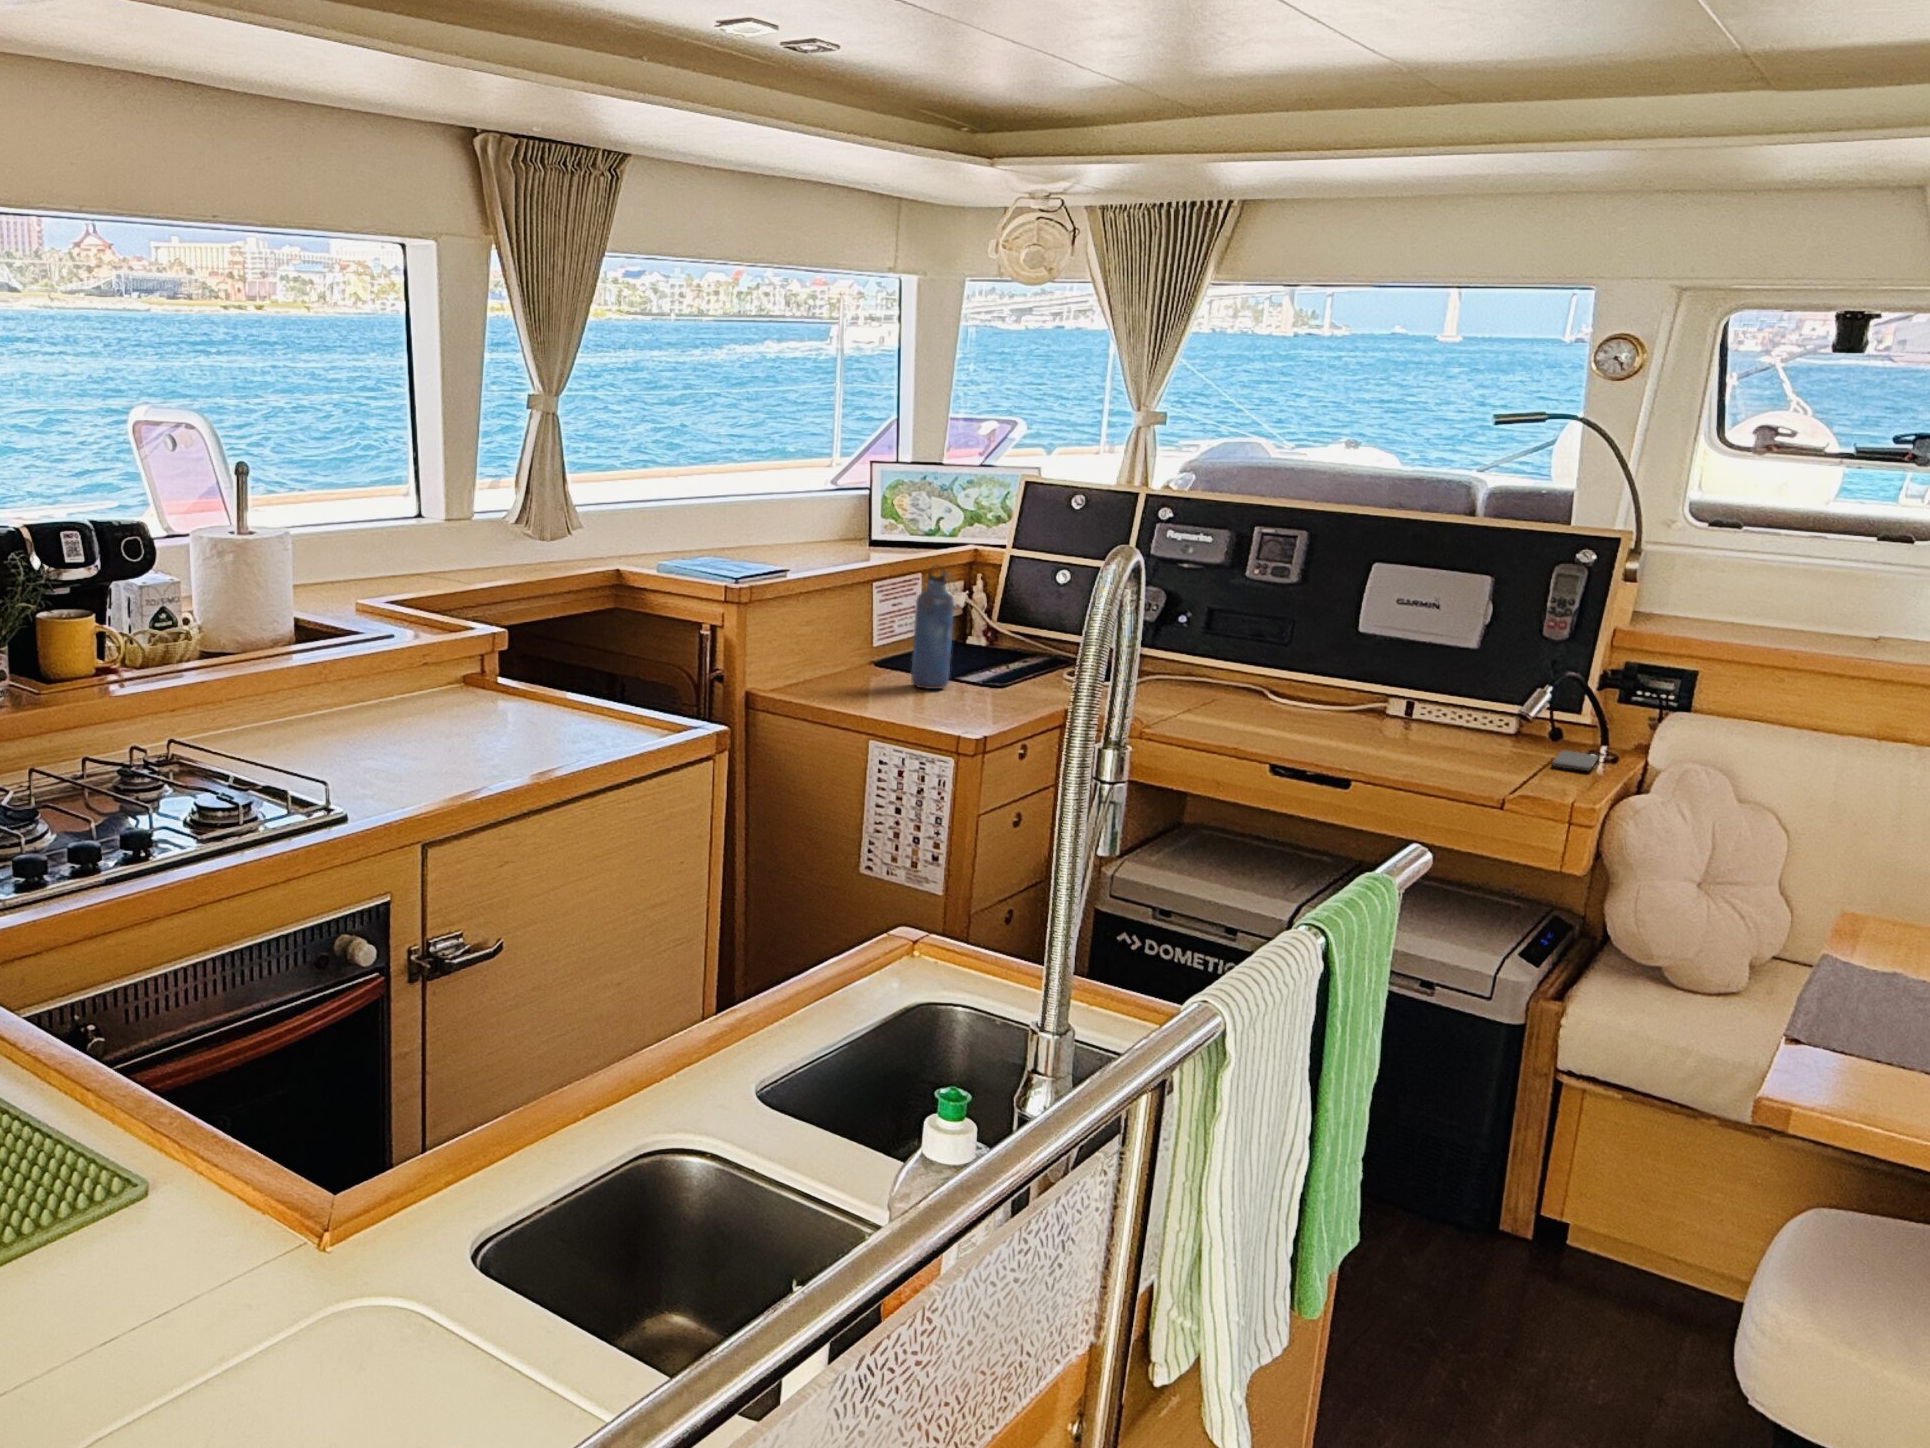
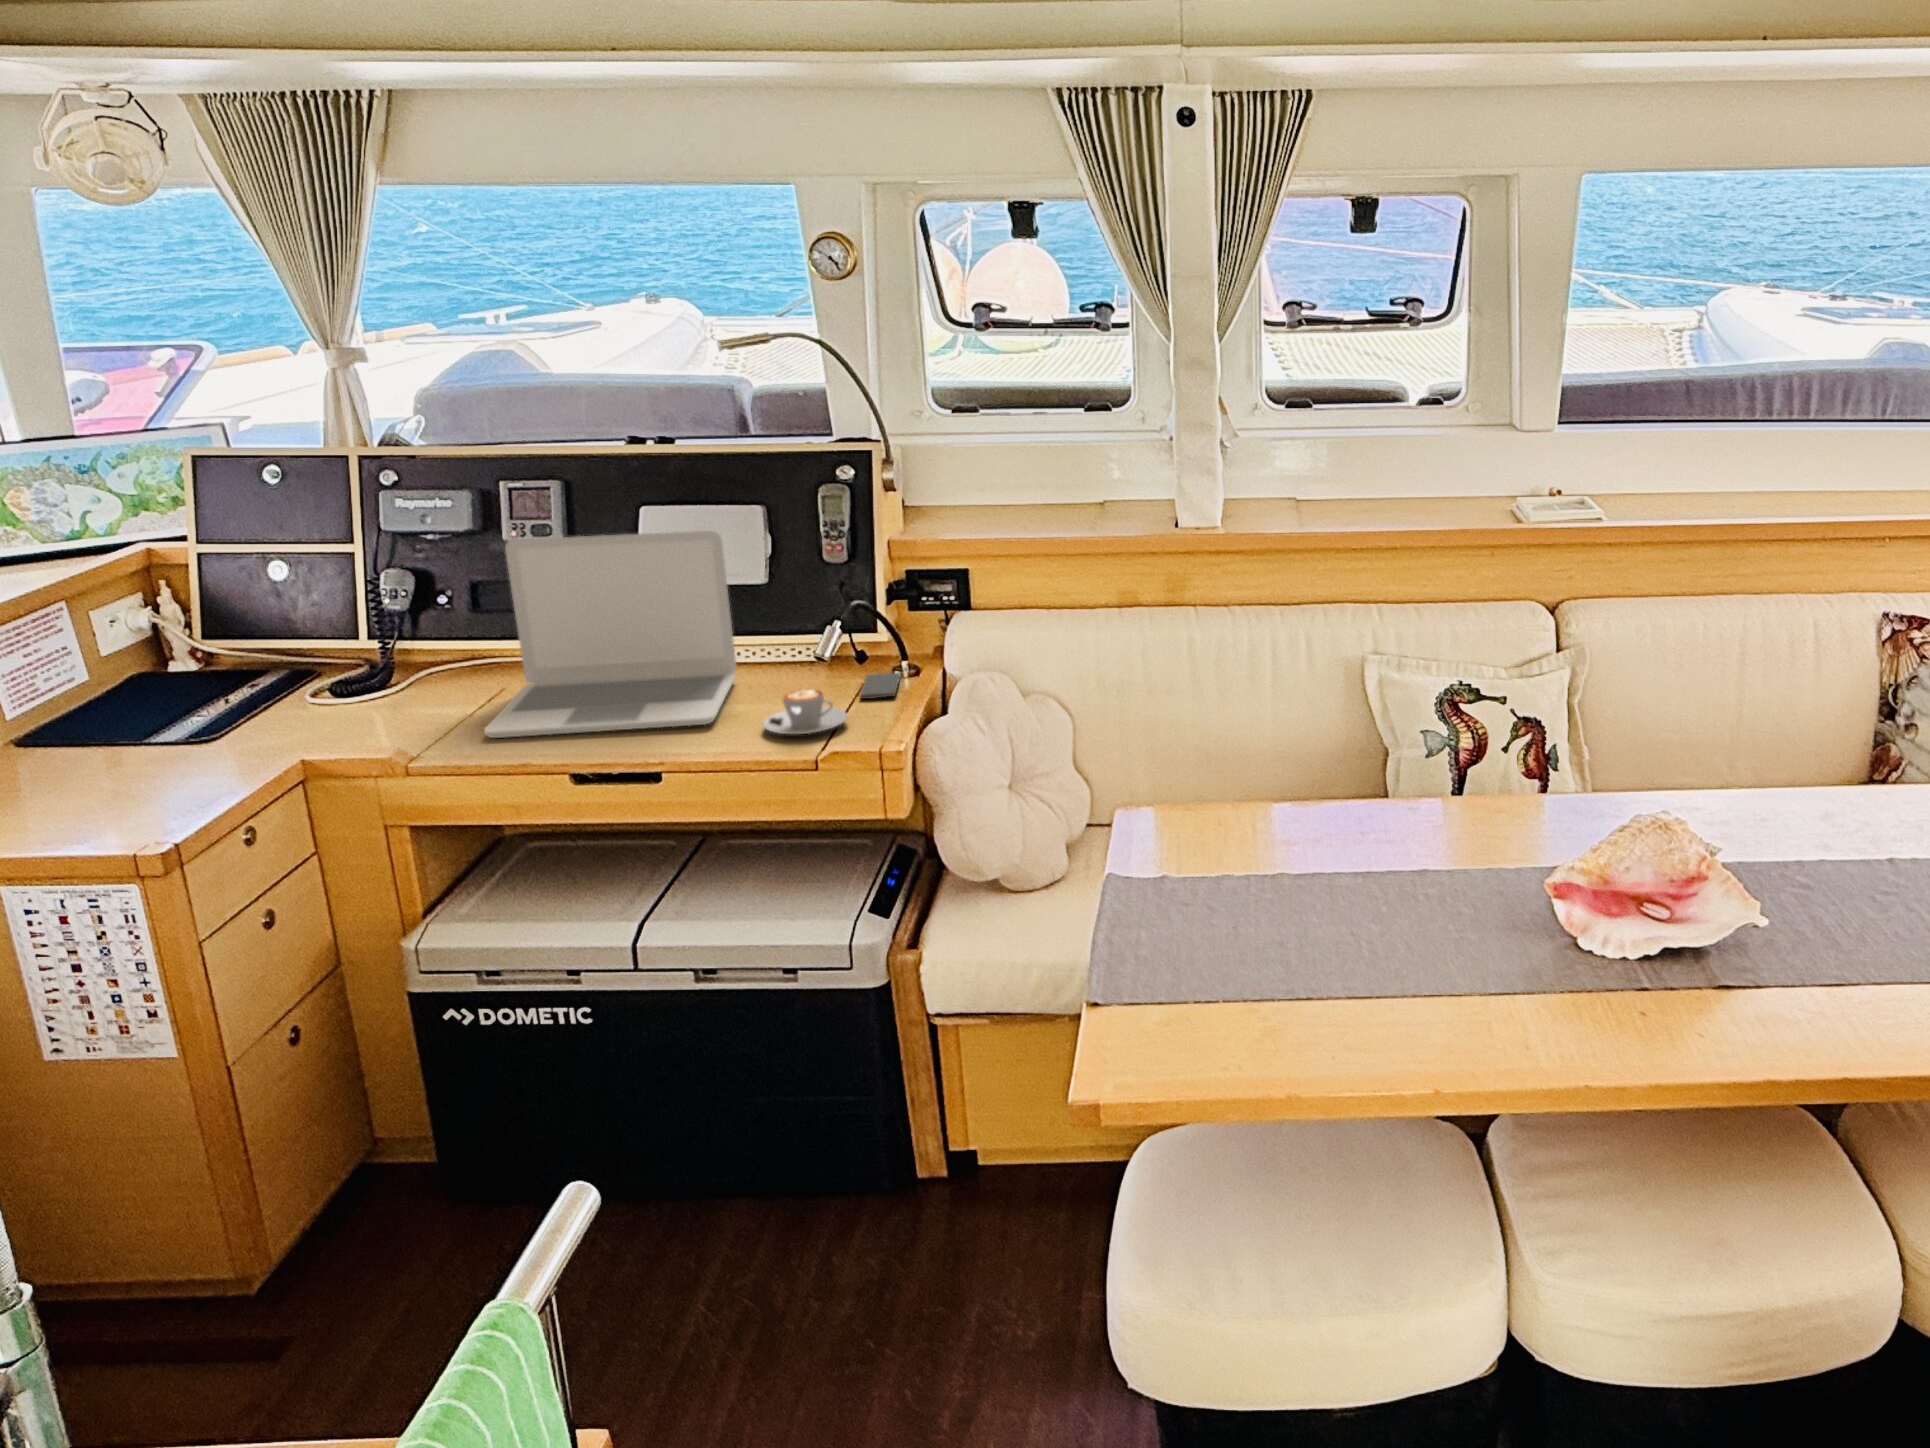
water bottle: present [911,566,954,689] -> none [37,610,125,776]
laptop: none [1202,569,1446,753] -> present [484,531,736,738]
coffee cup: none [1450,738,1537,778] -> present [763,689,847,734]

